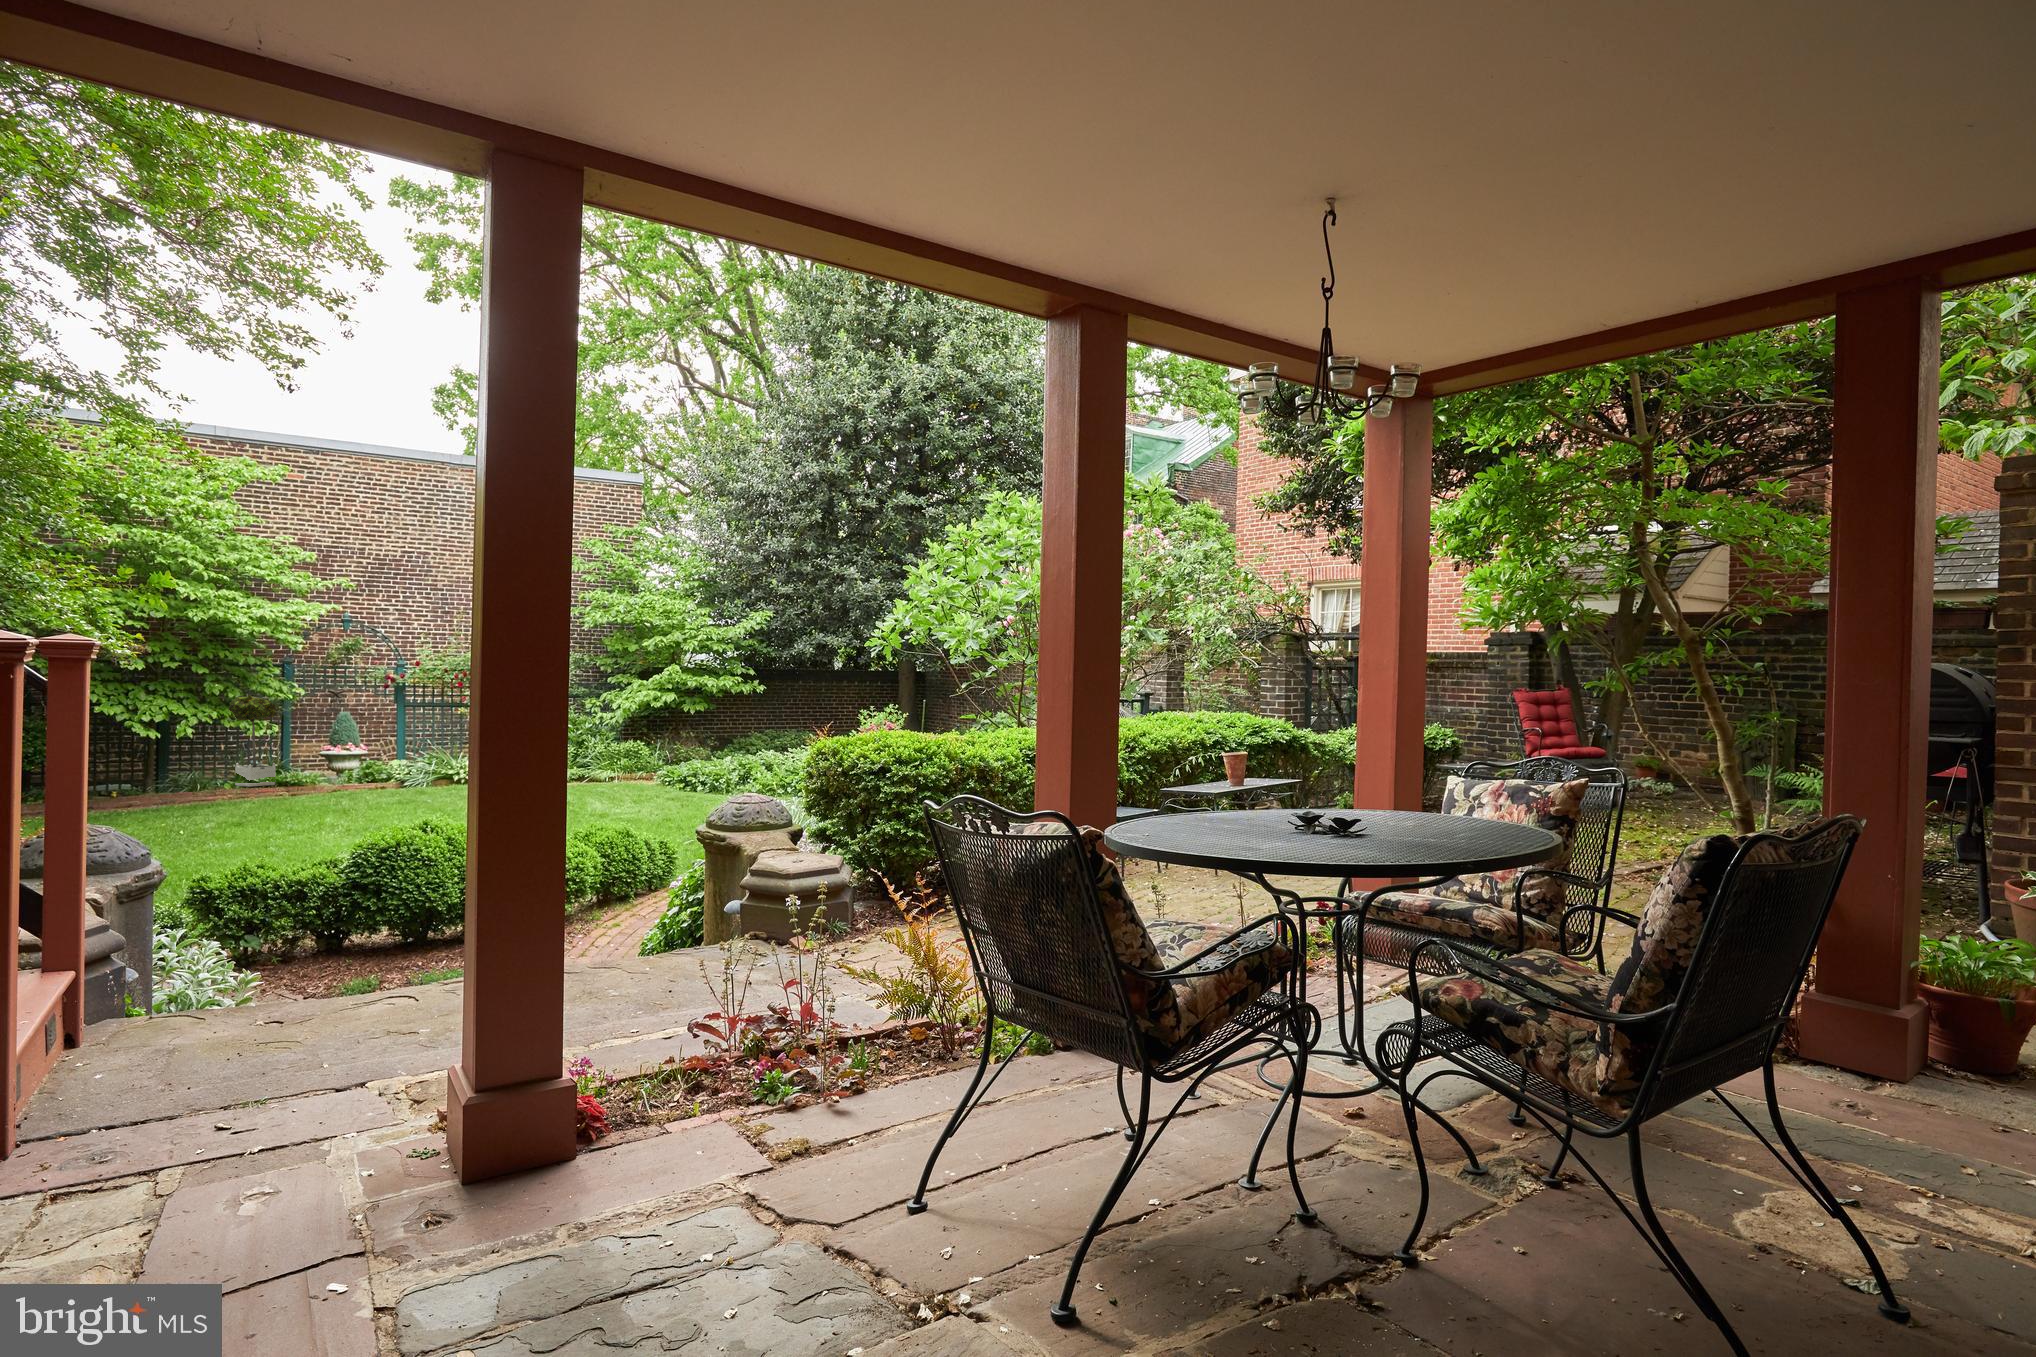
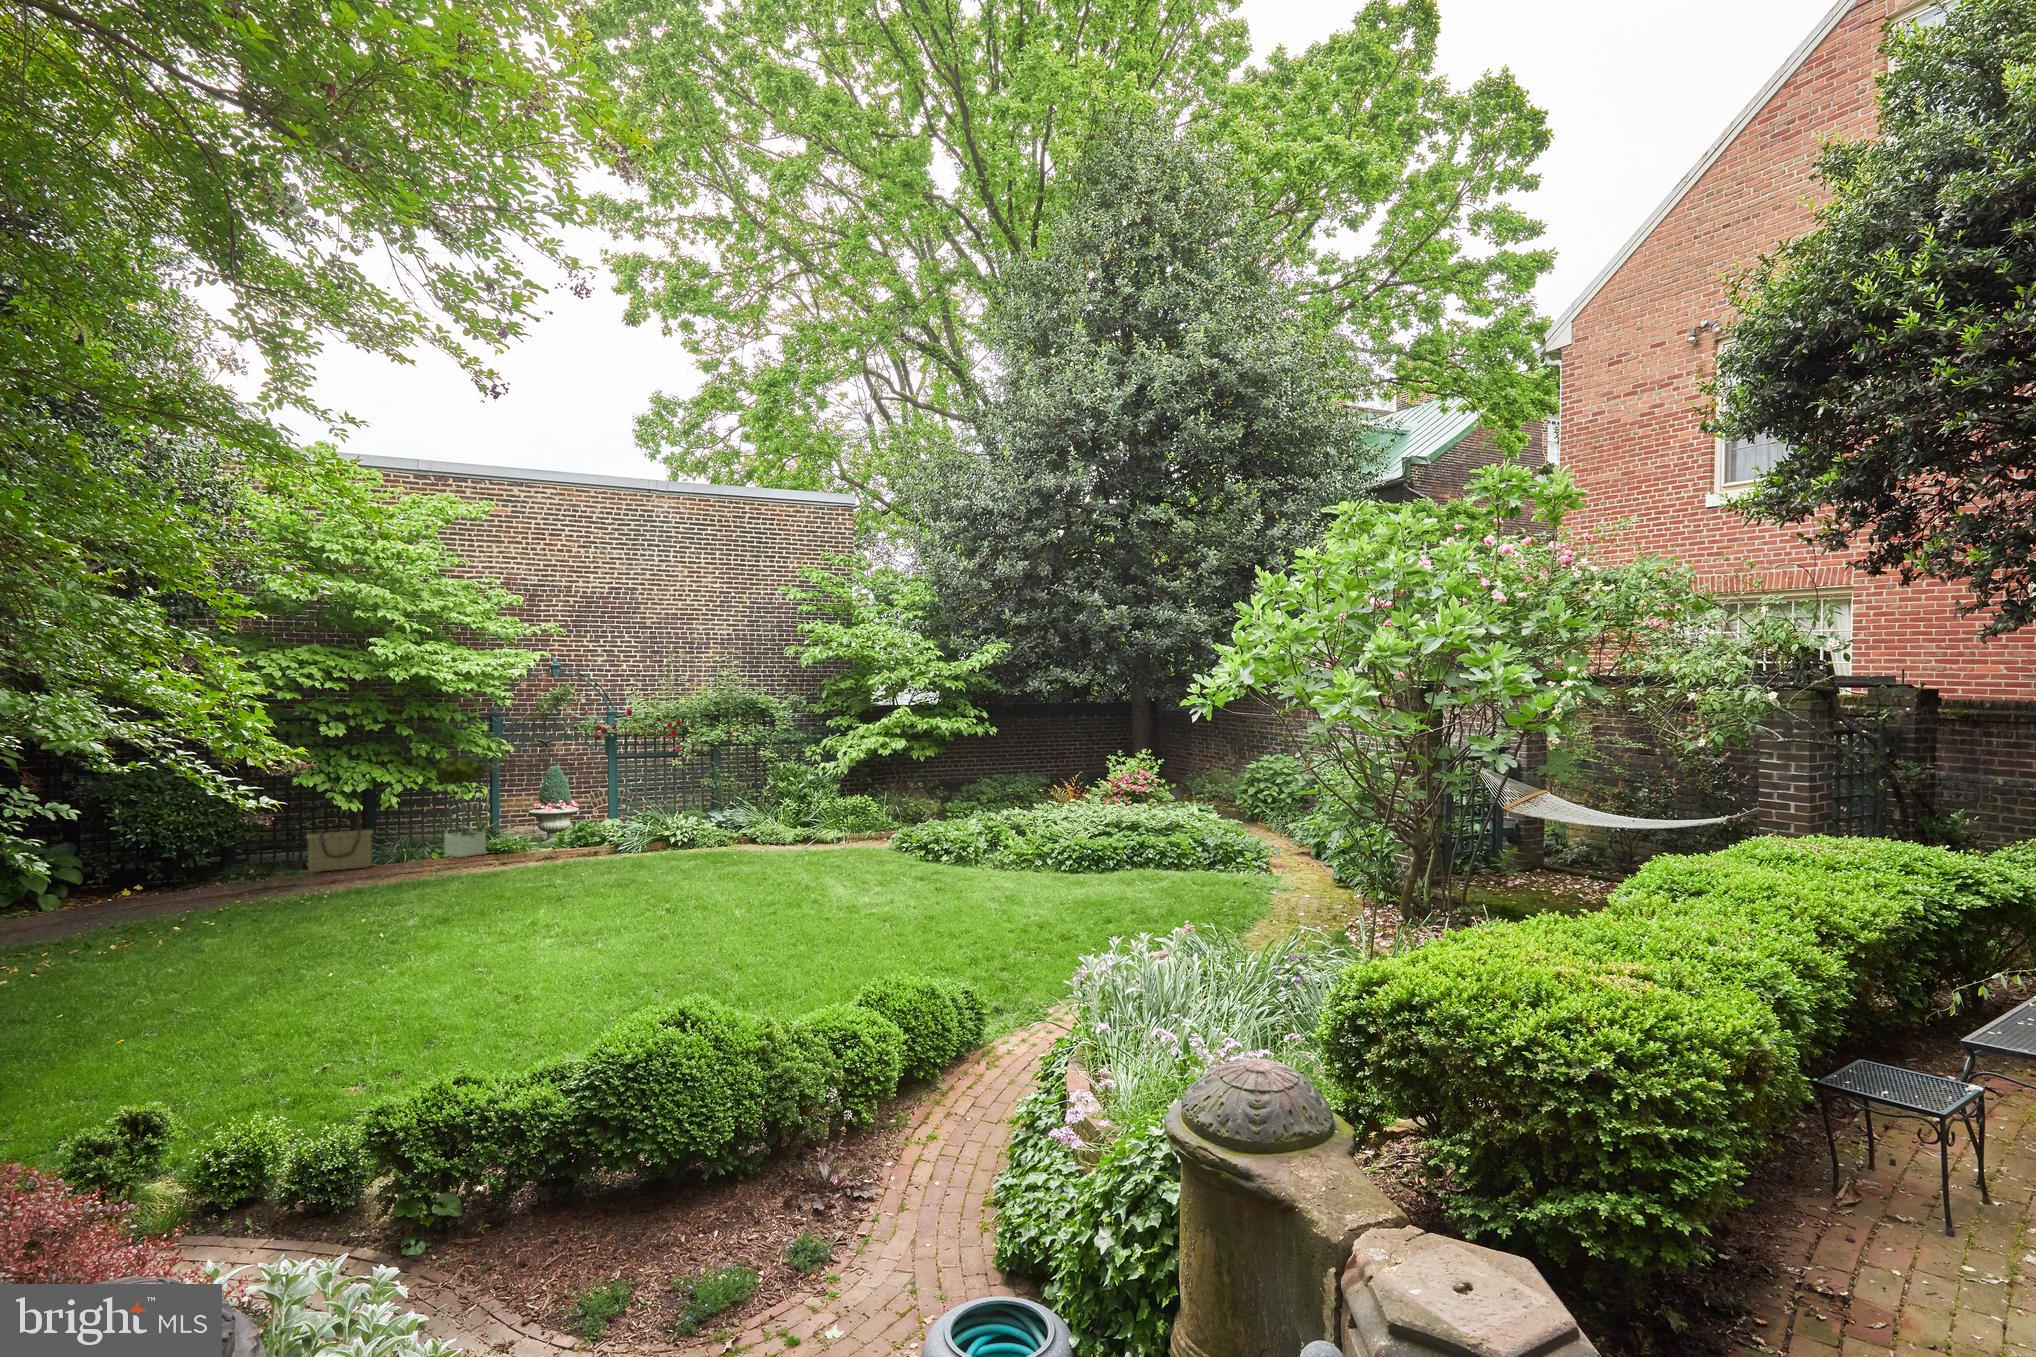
basket: none [103,759,168,794] -> present [306,830,373,872]

